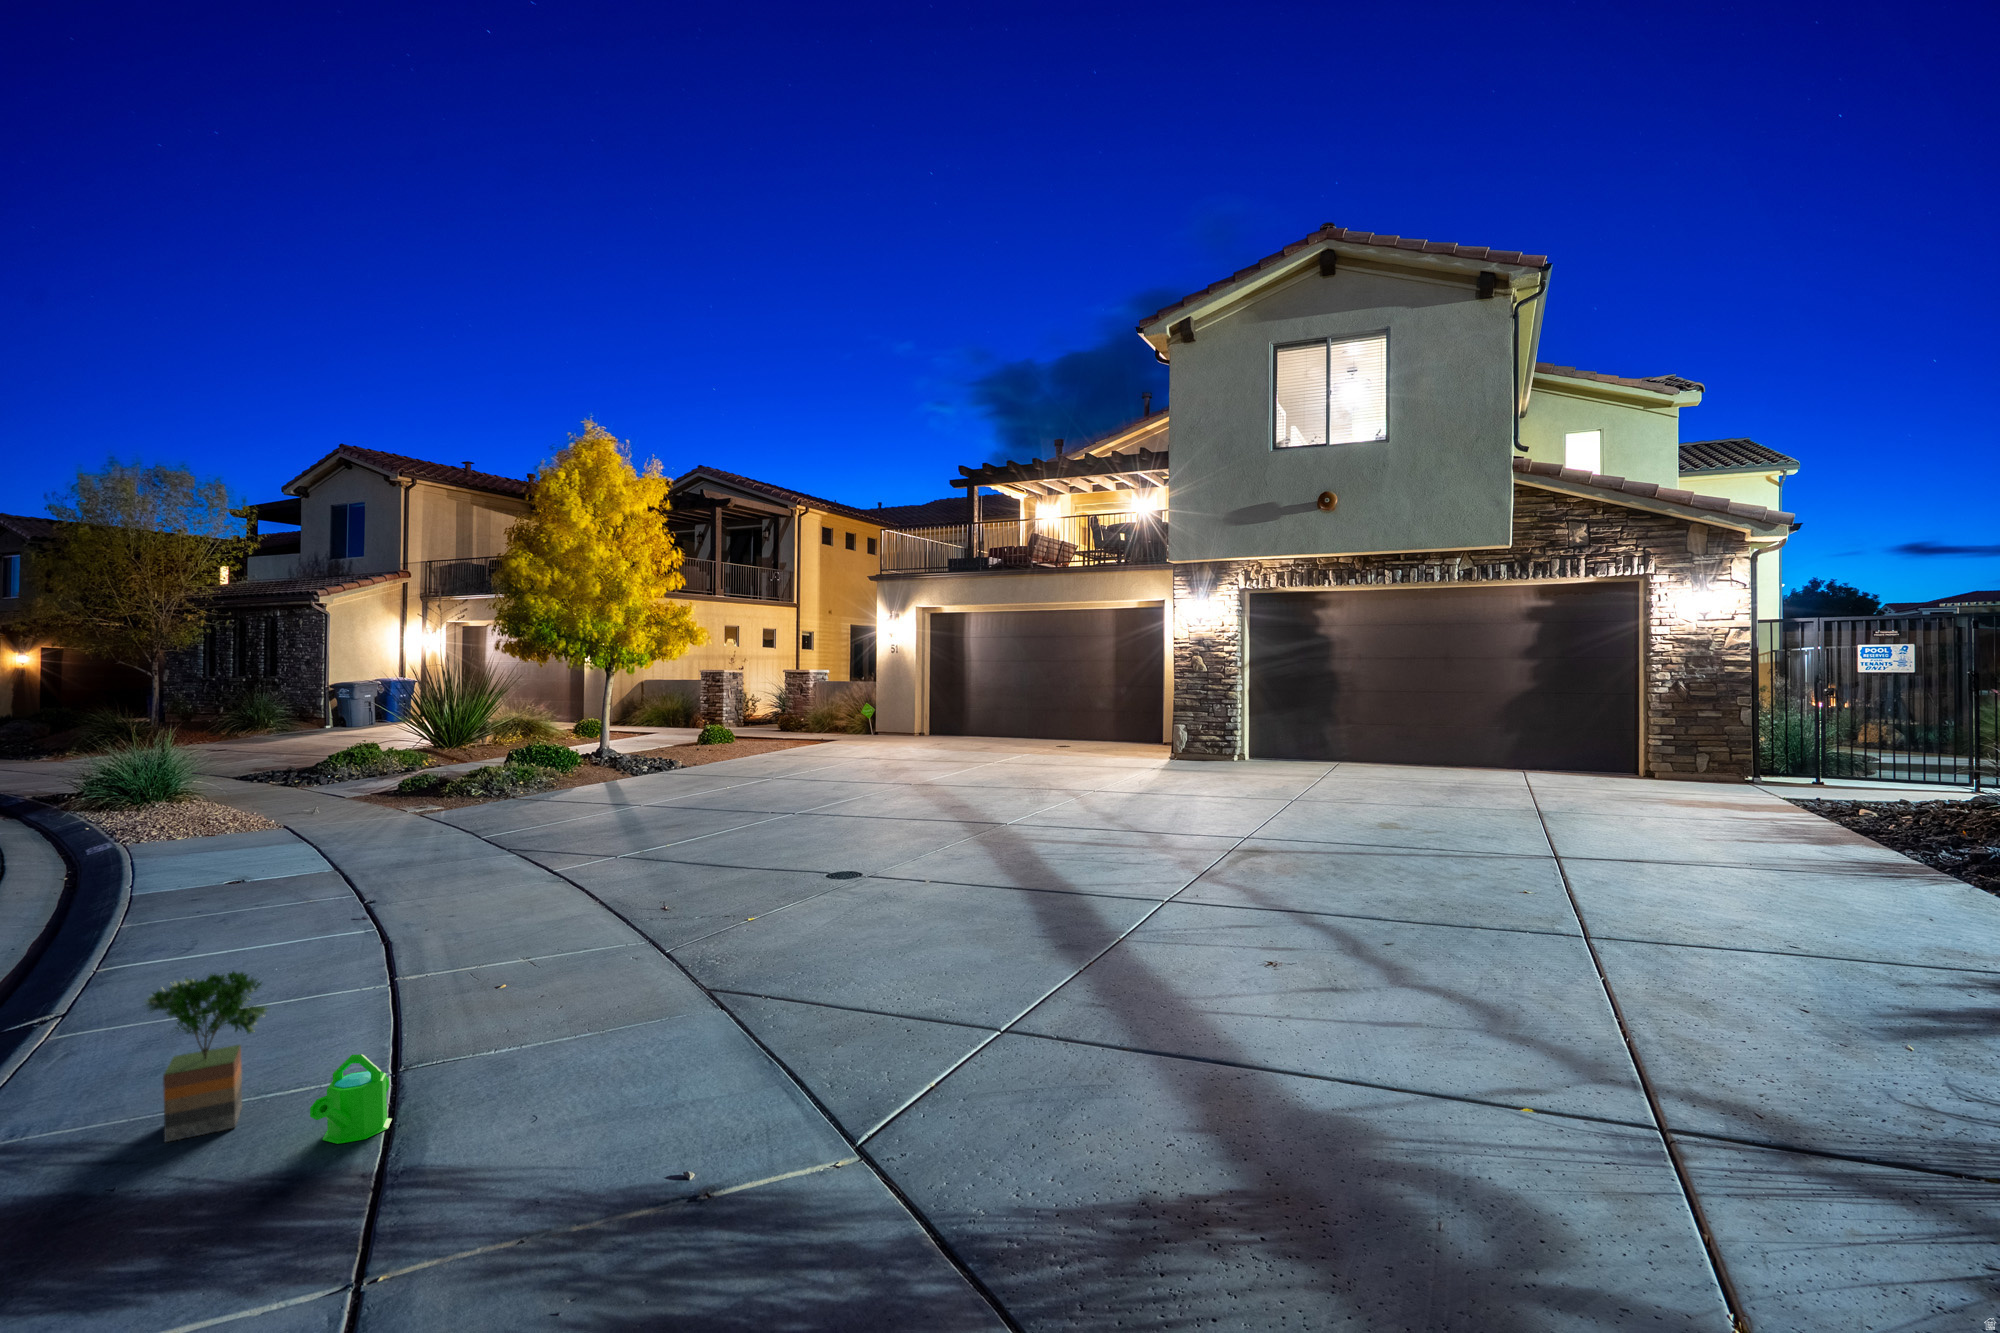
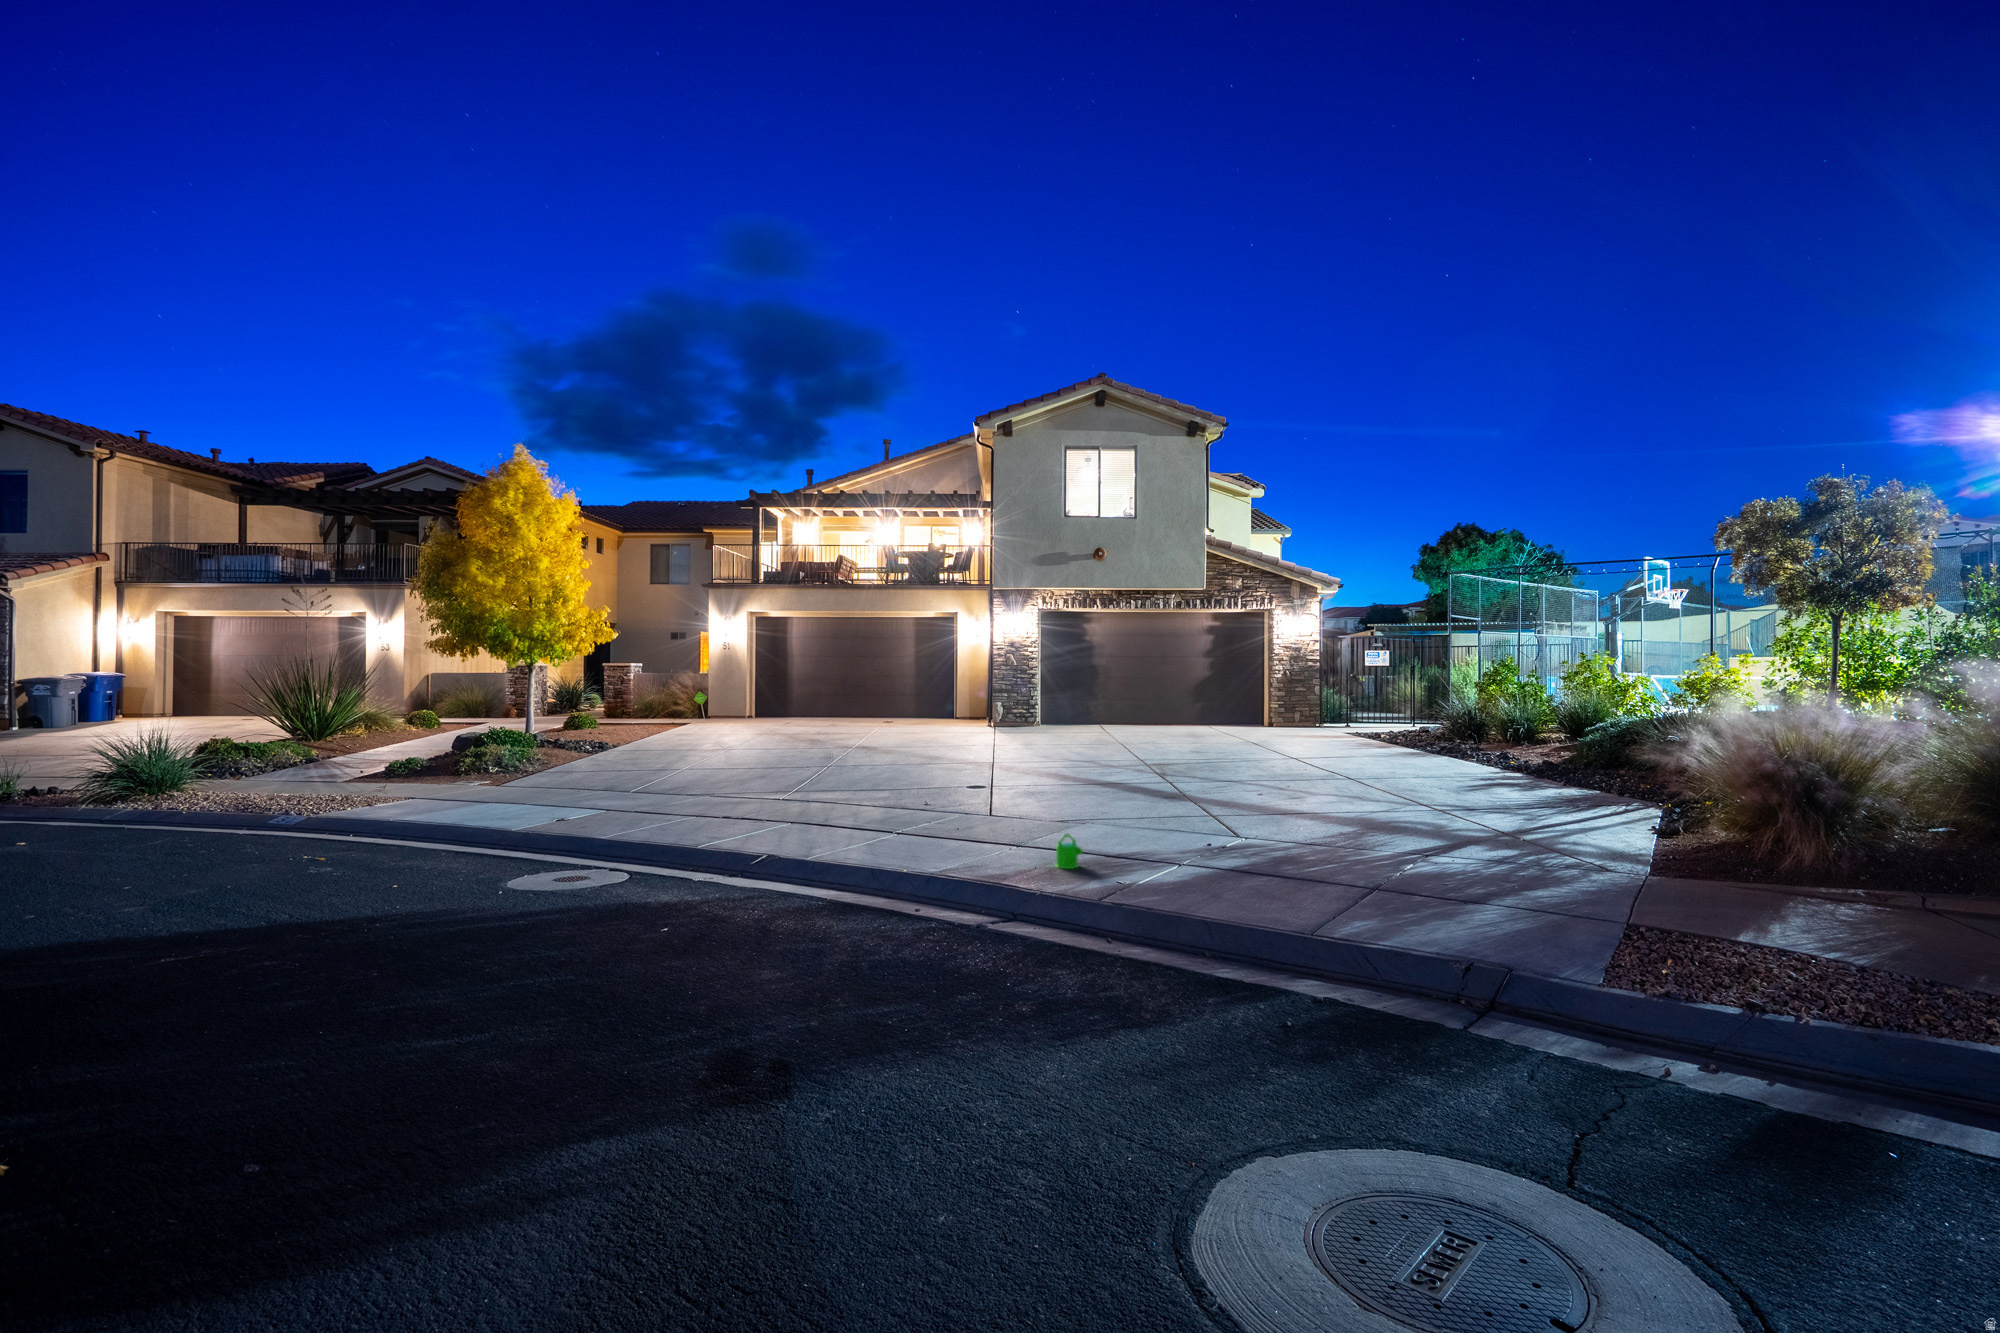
potted tree: present [146,971,267,1142] -> none [975,805,1029,877]

